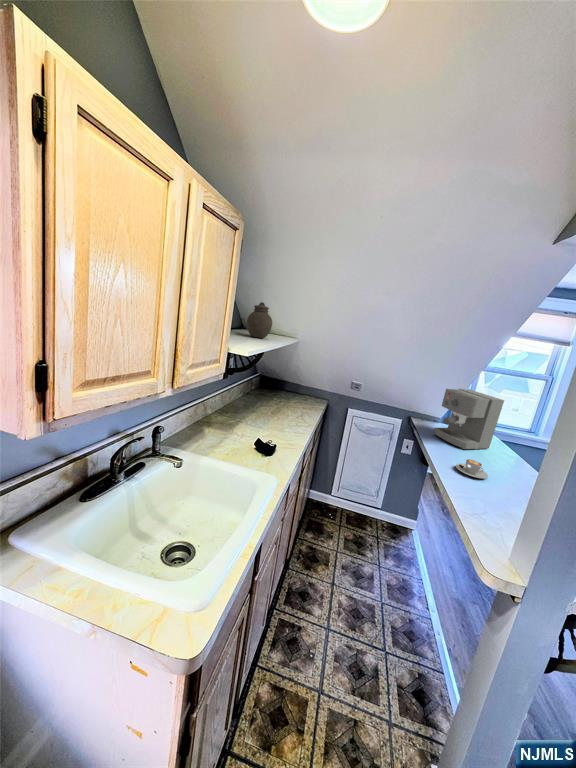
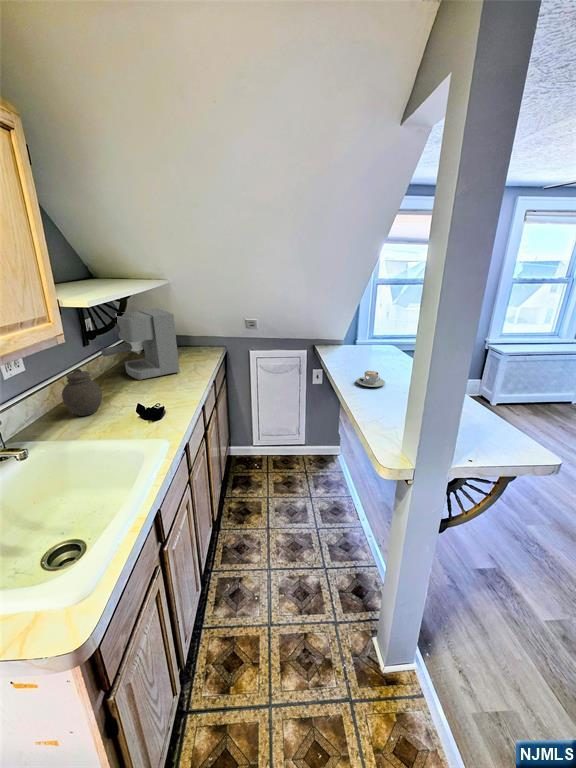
jar: present [247,302,272,338] -> present [62,369,102,416]
coffee maker: present [434,389,504,450] -> present [101,309,180,380]

